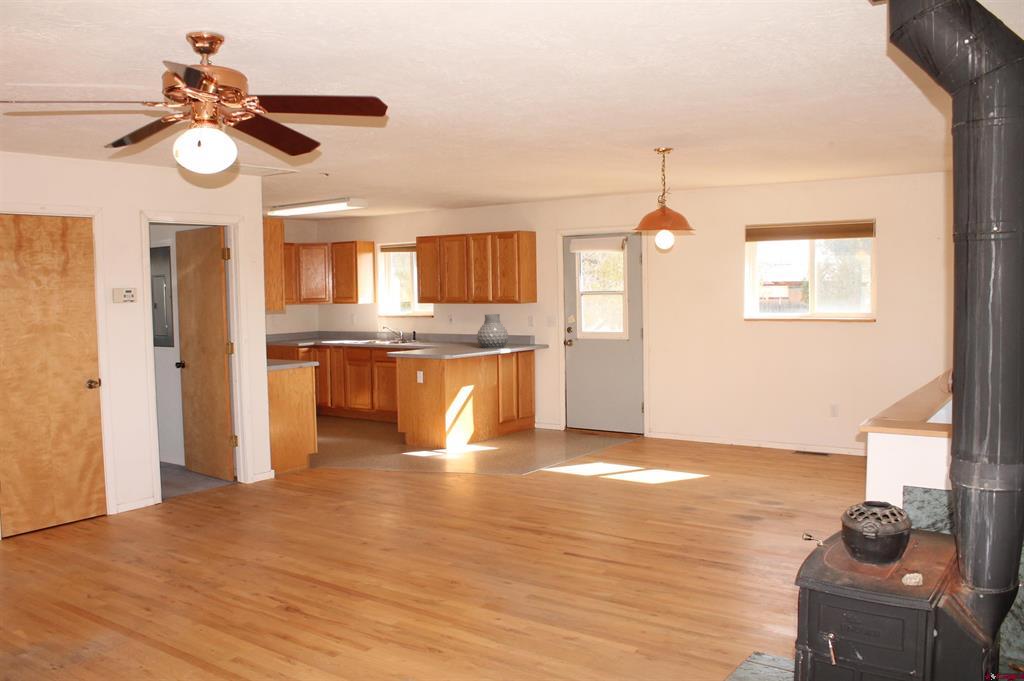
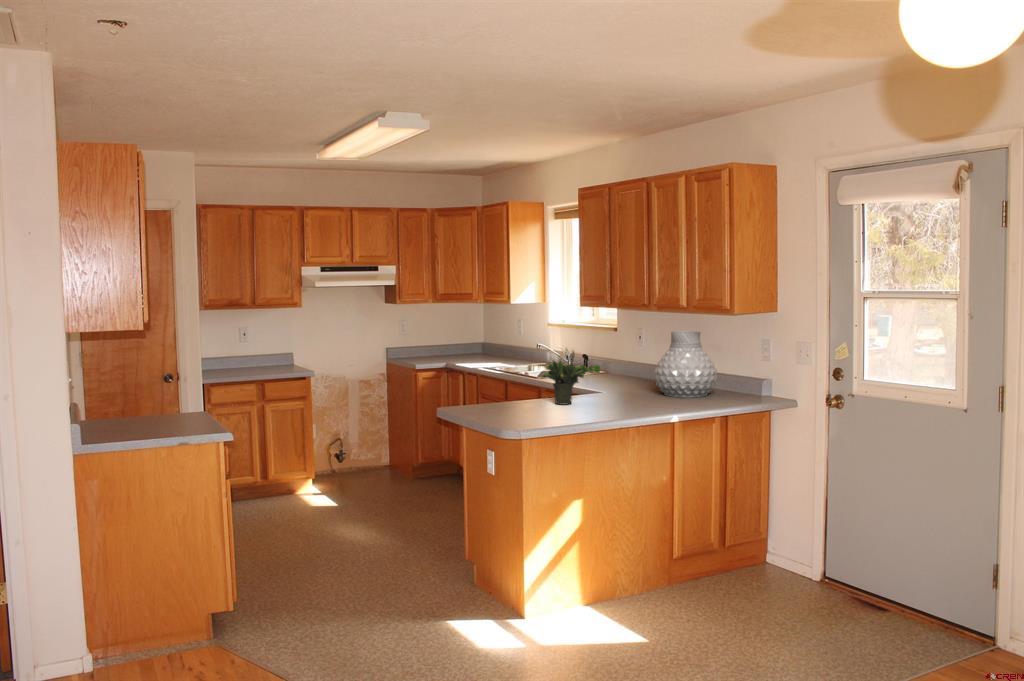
potted plant: none [432,324,461,354] -> present [541,349,601,405]

